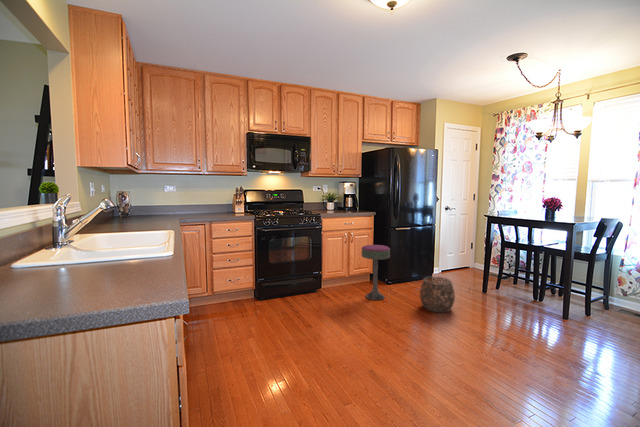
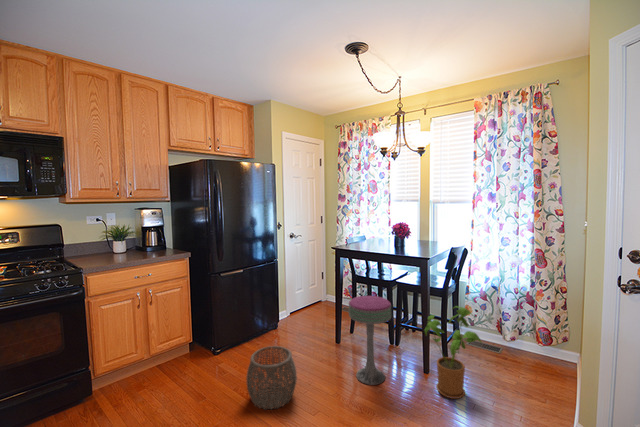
bar stool: present [362,245,390,300] -> present [349,296,391,385]
house plant: none [564,263,616,333] -> present [425,306,481,399]

